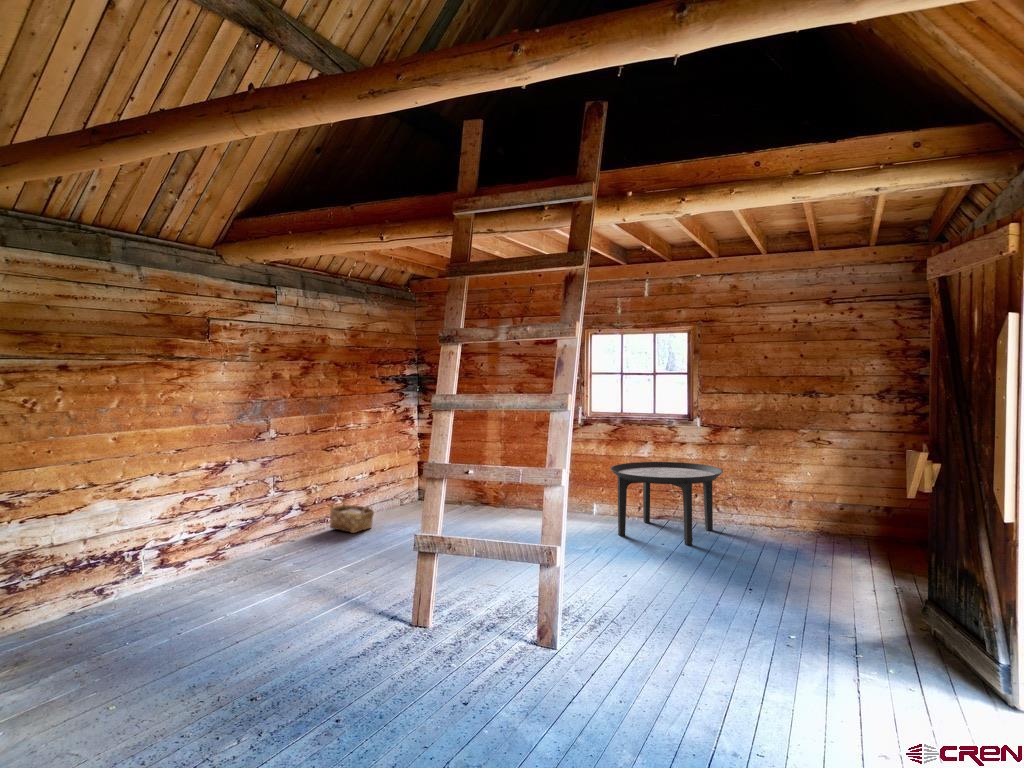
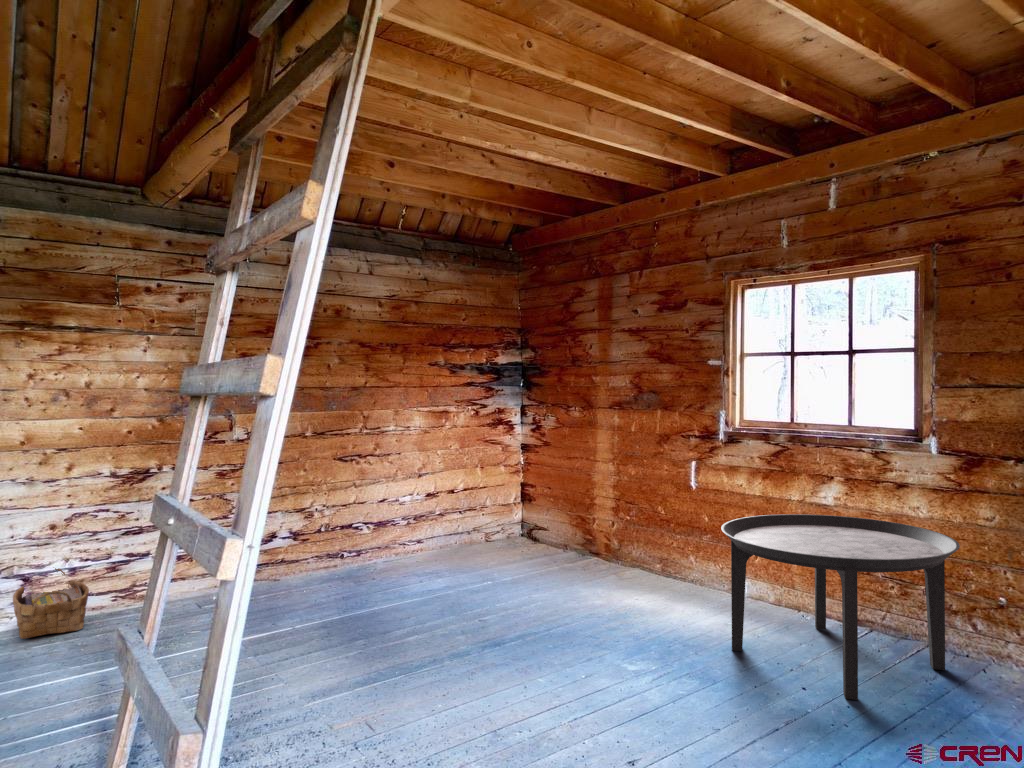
woven basket: present [330,498,374,533] -> present [13,568,89,639]

